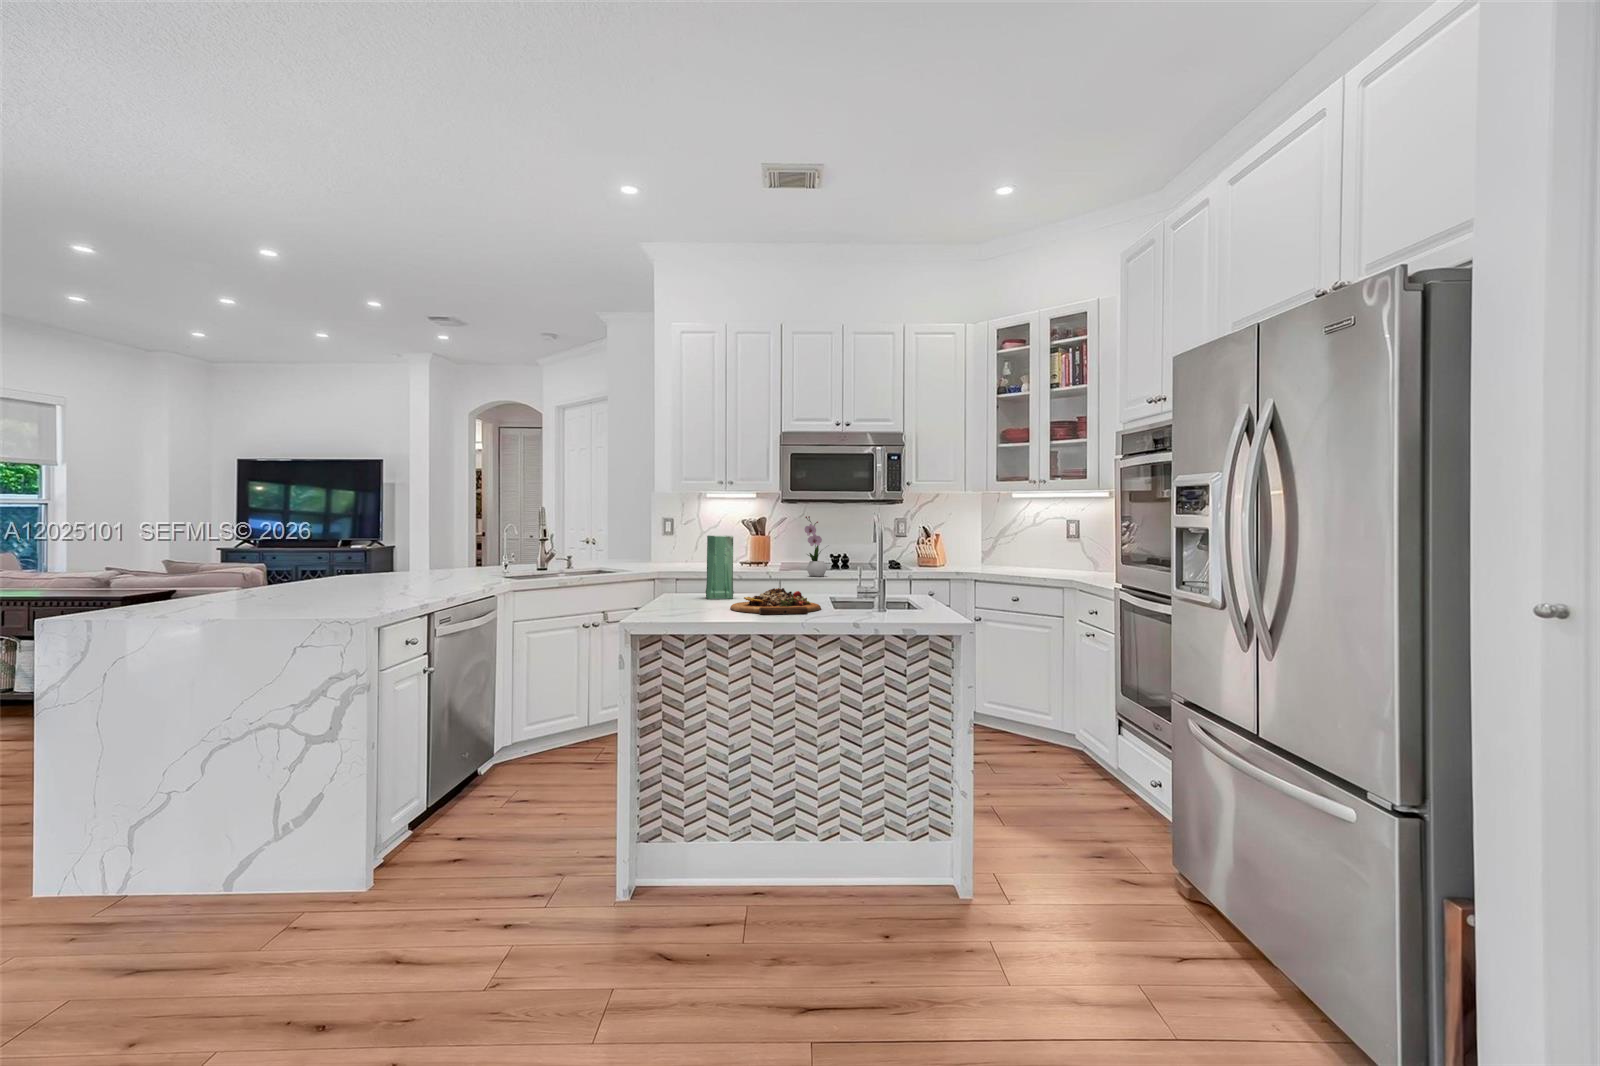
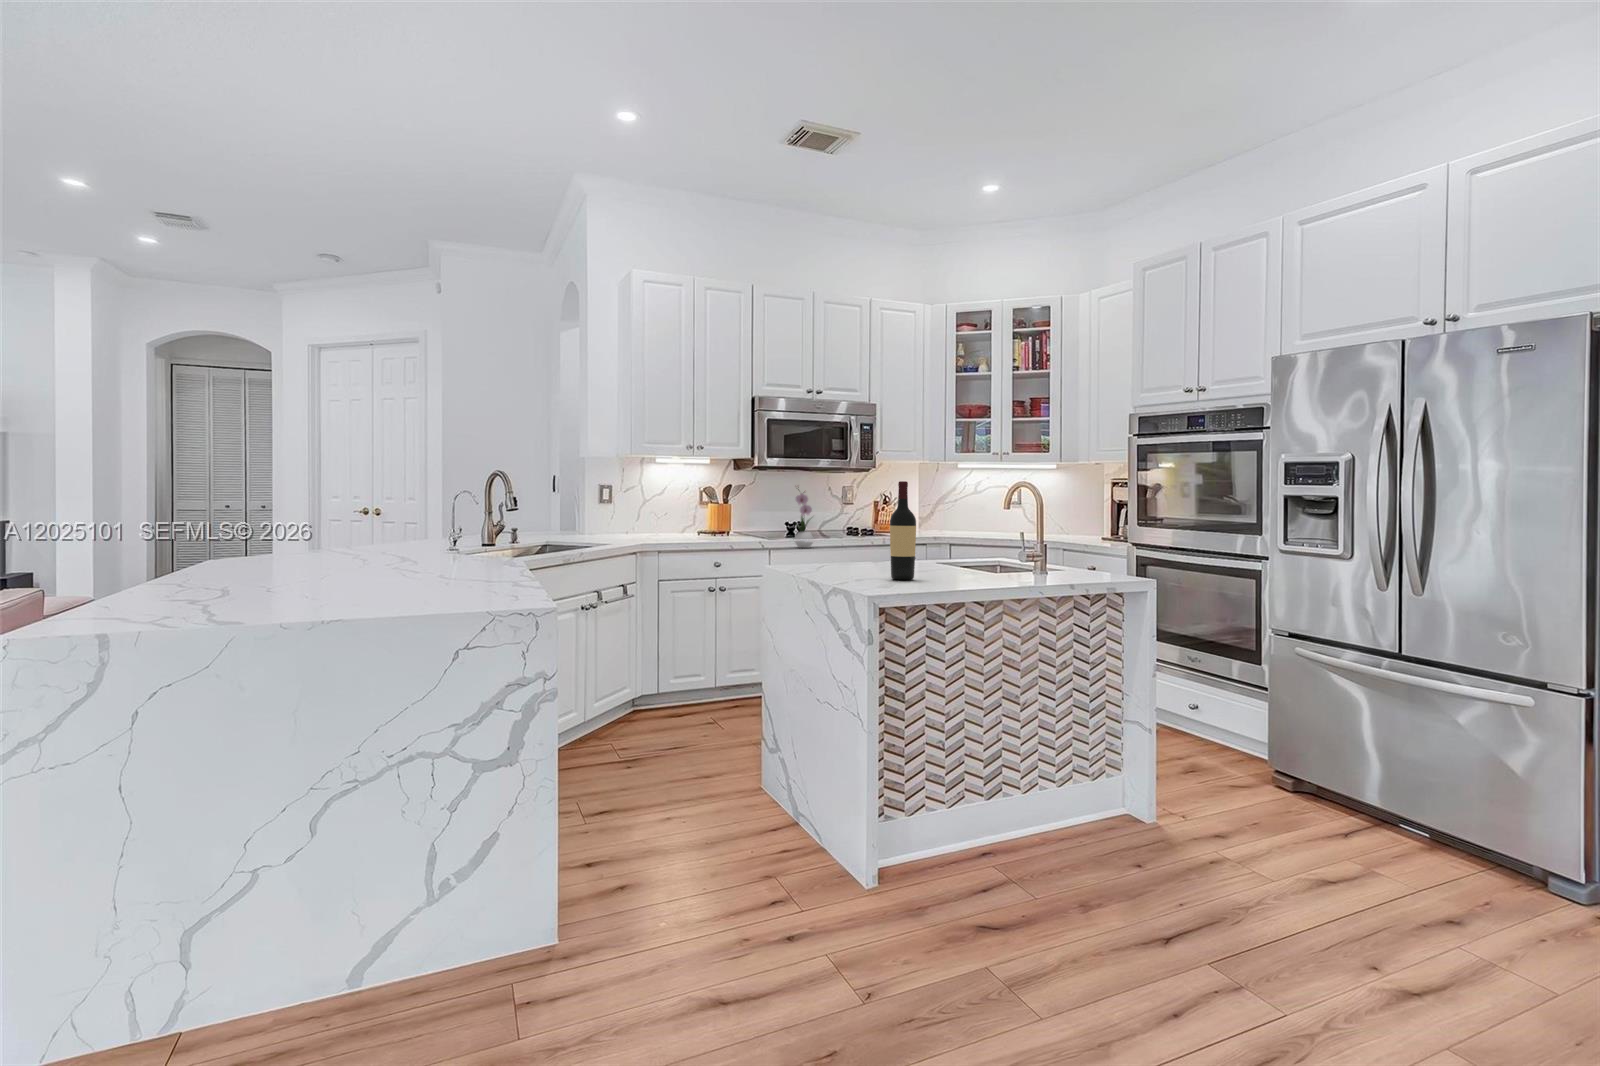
wine bottle: none [661,522,685,614] -> present [890,481,916,580]
vase: present [706,535,734,599] -> none [829,500,864,567]
cutting board: present [730,588,821,615] -> none [915,552,1019,577]

